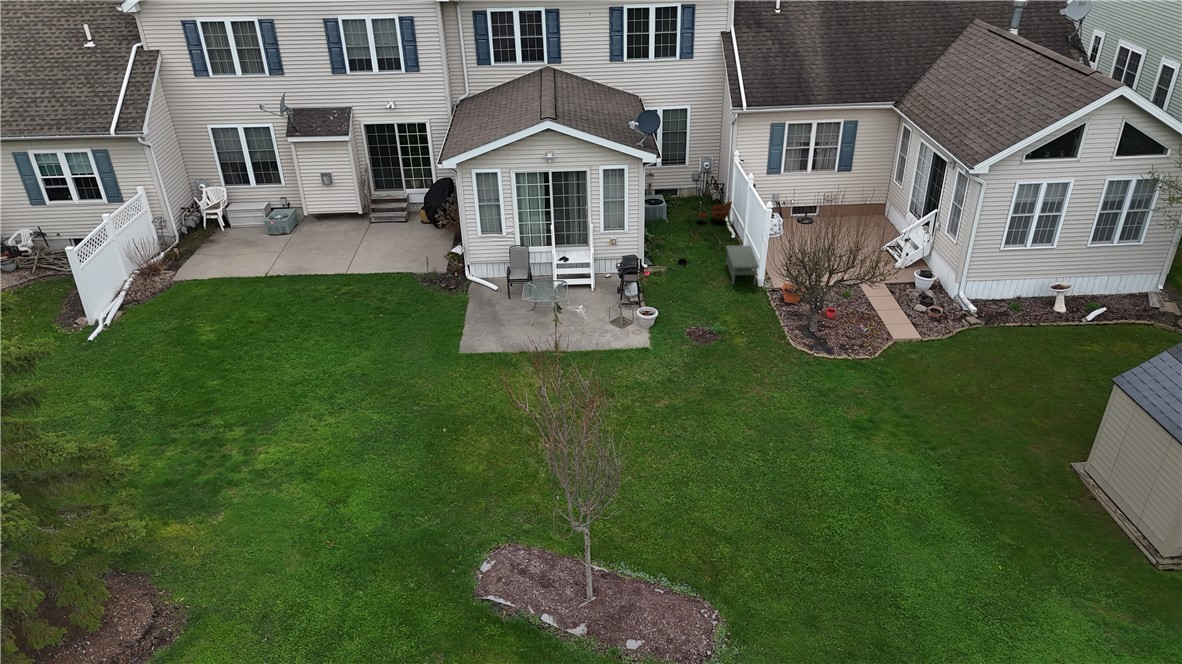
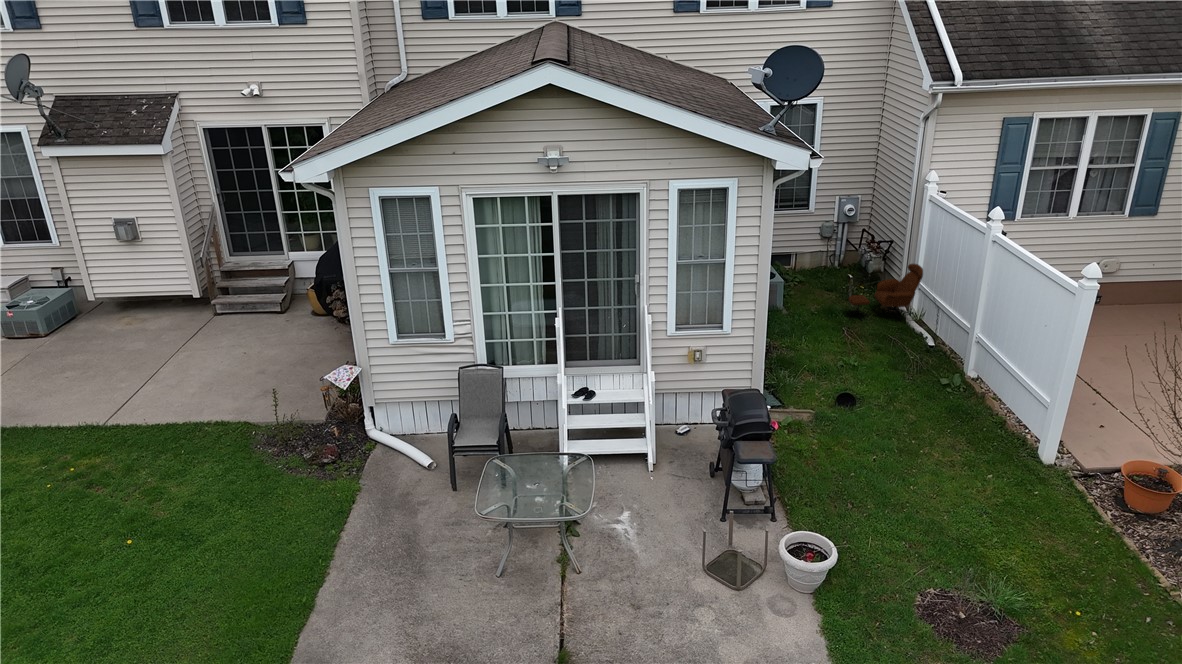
storage bench: present [726,246,759,285] -> none [944,364,1054,460]

